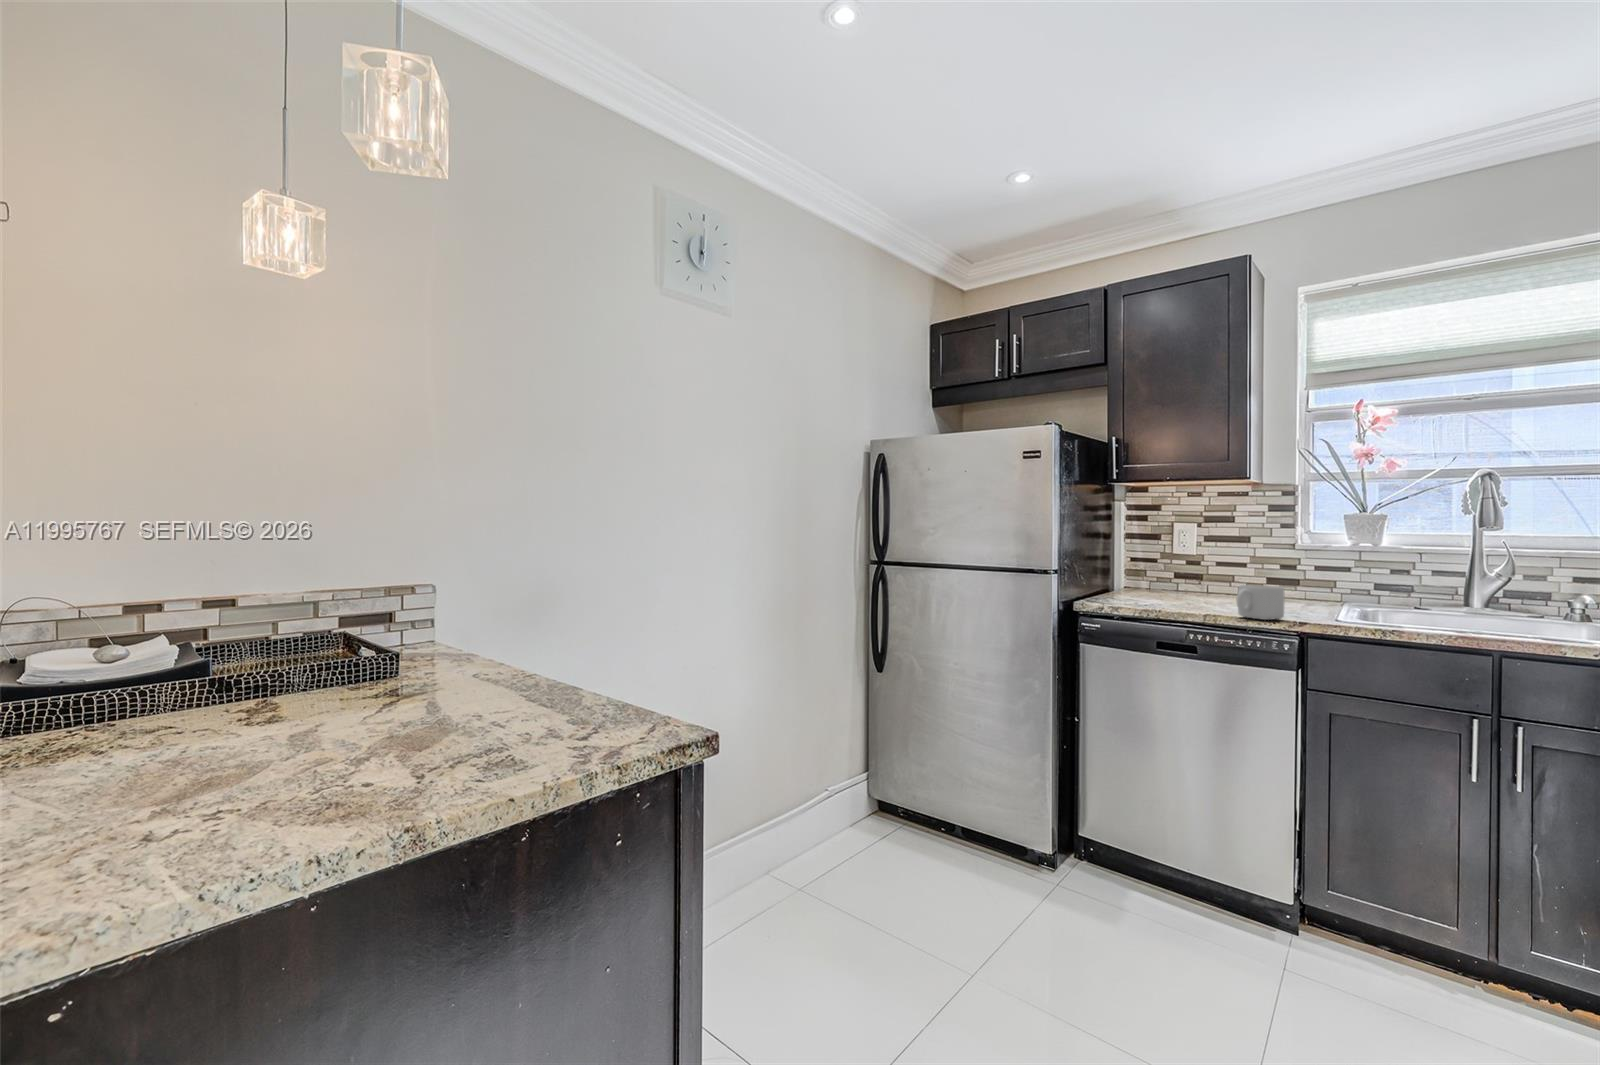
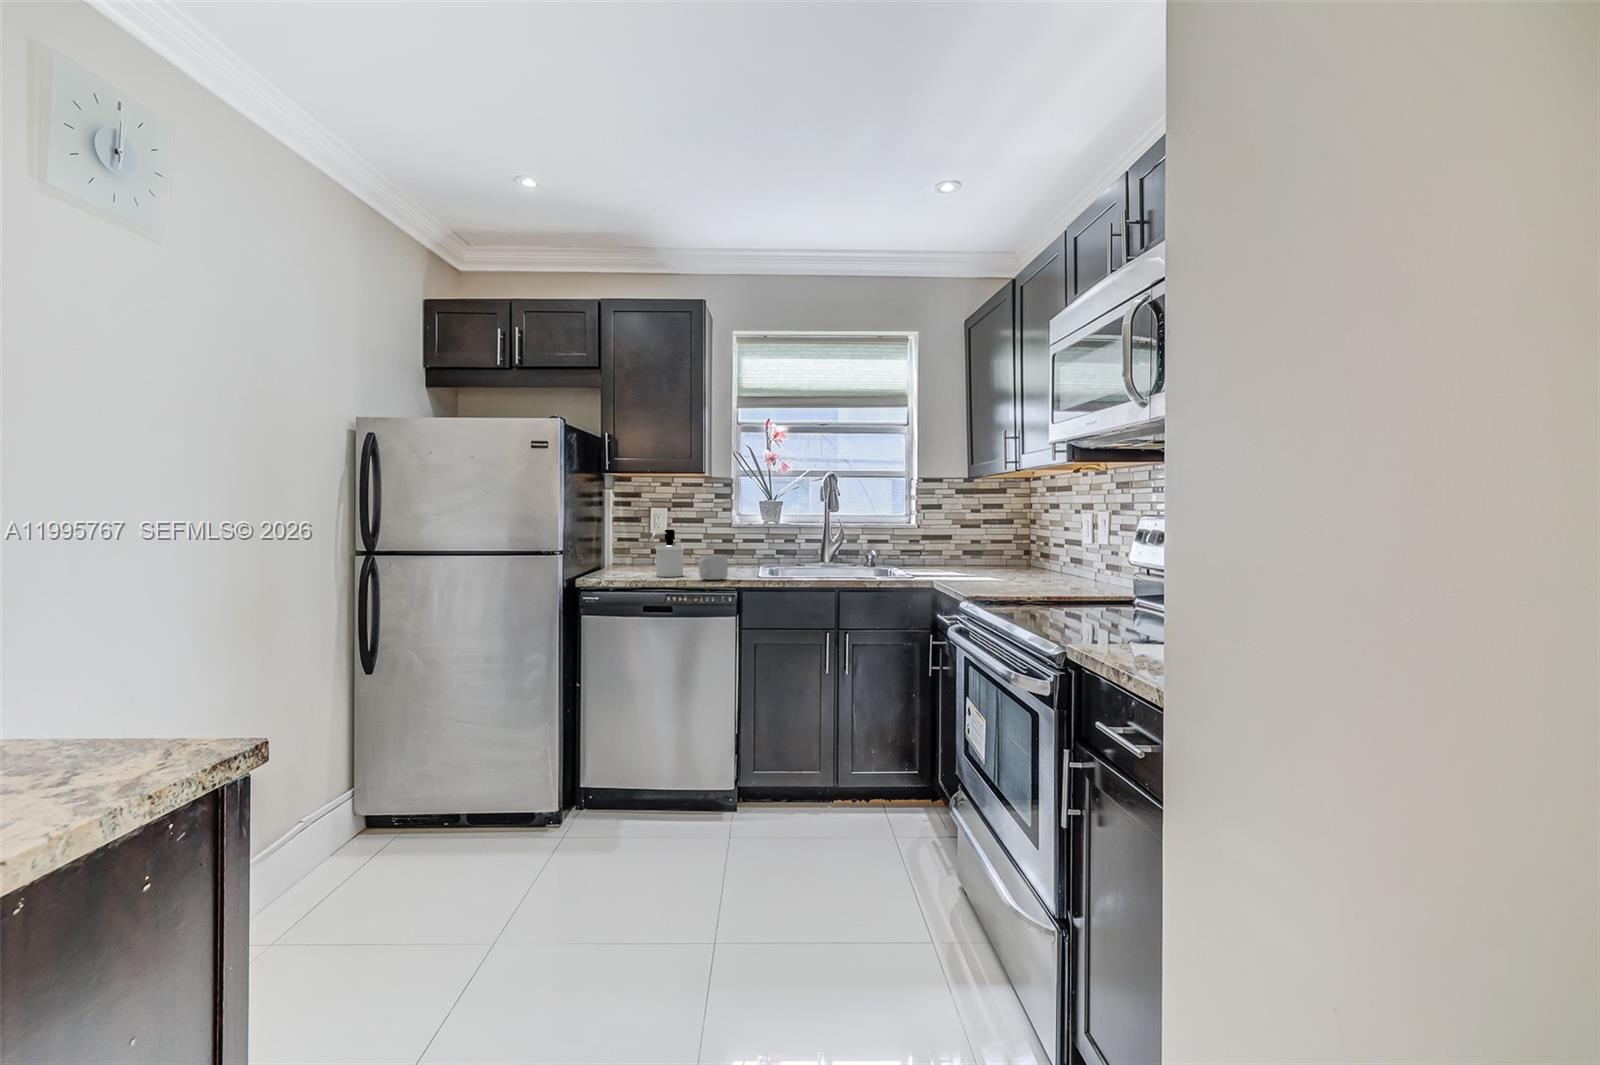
soap dispenser: none [1167,550,1217,610] -> present [650,530,684,577]

